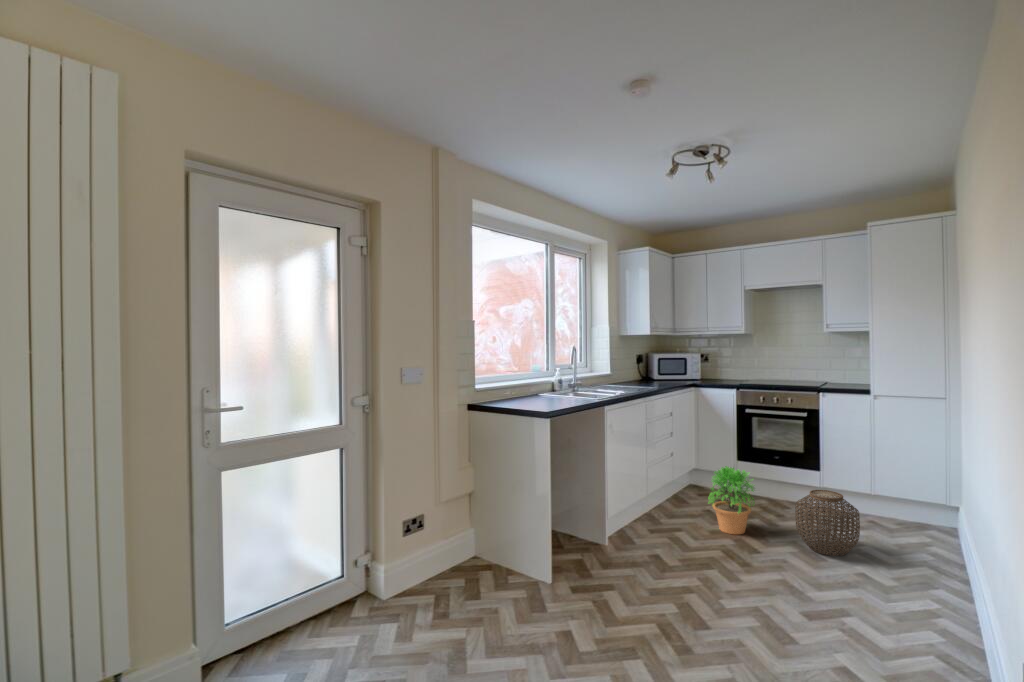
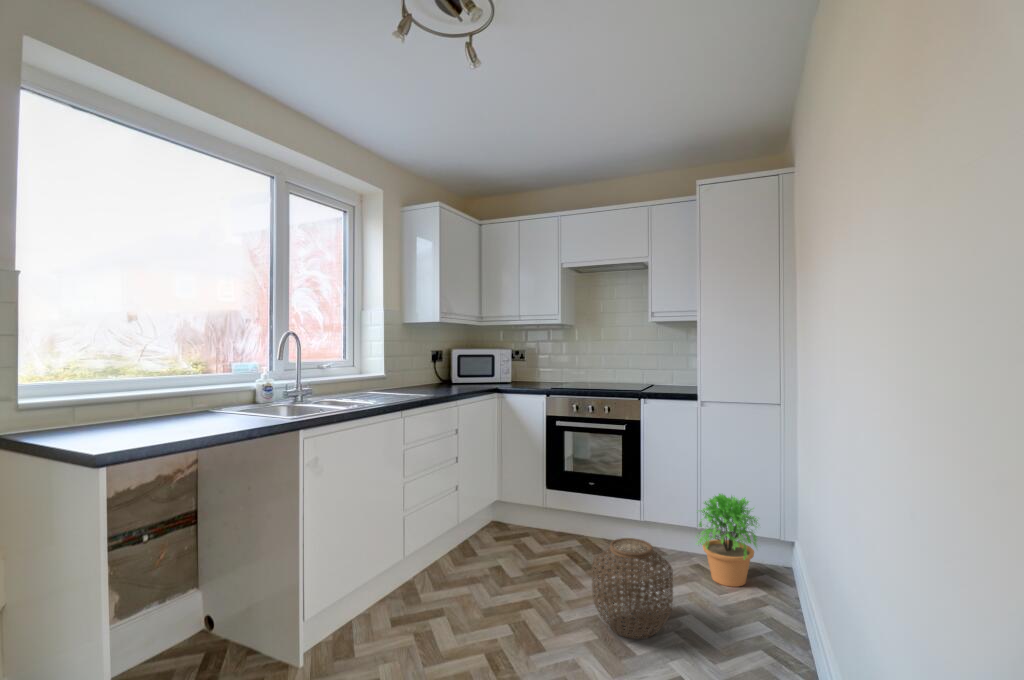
potted plant: present [709,466,755,534] -> present [698,494,757,587]

